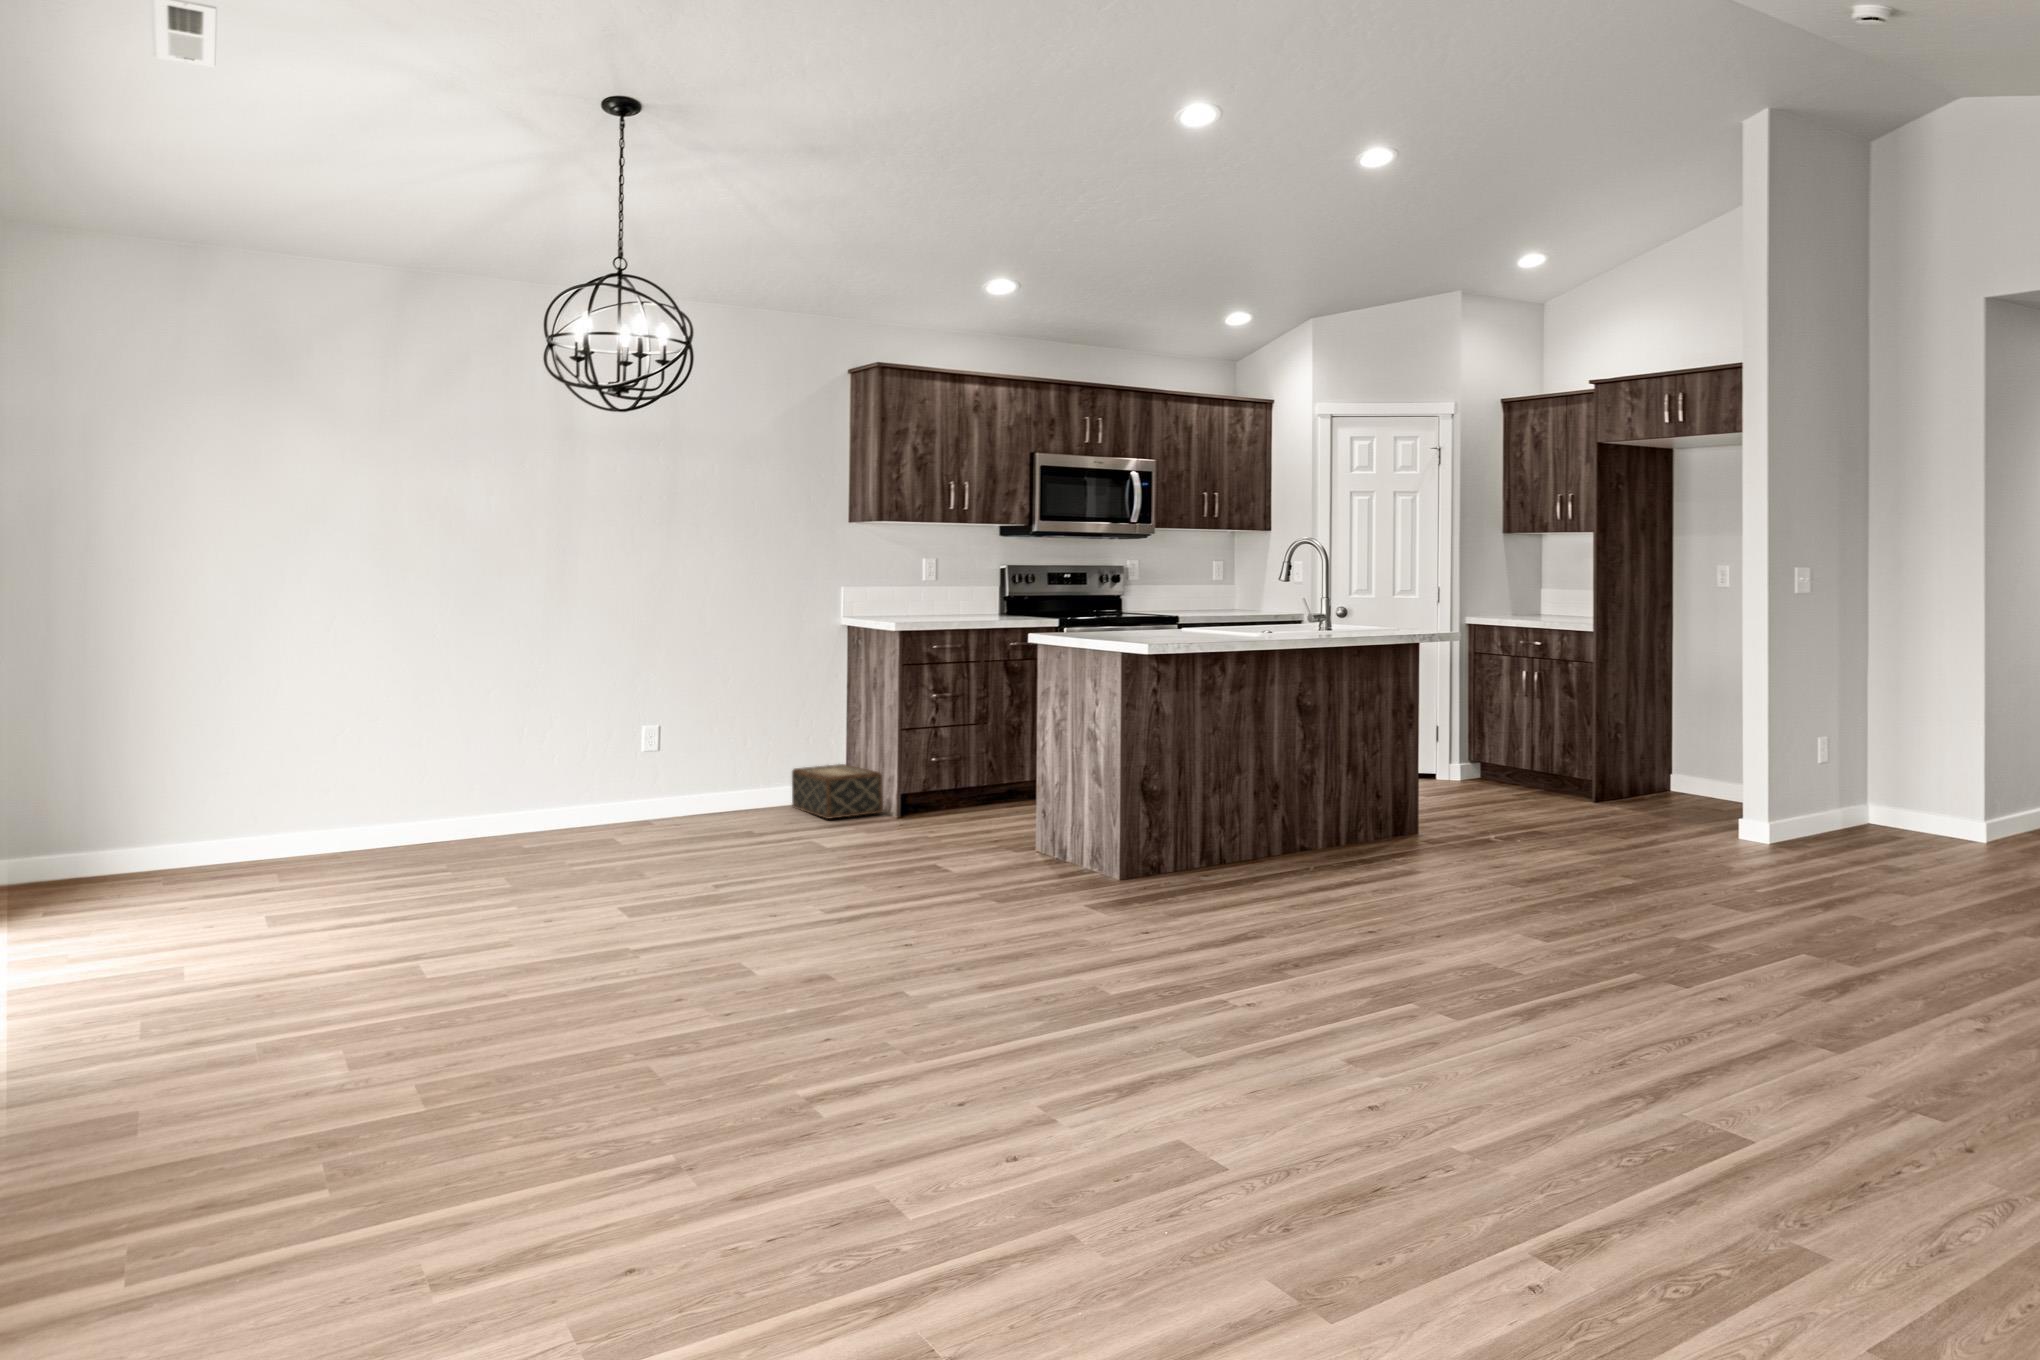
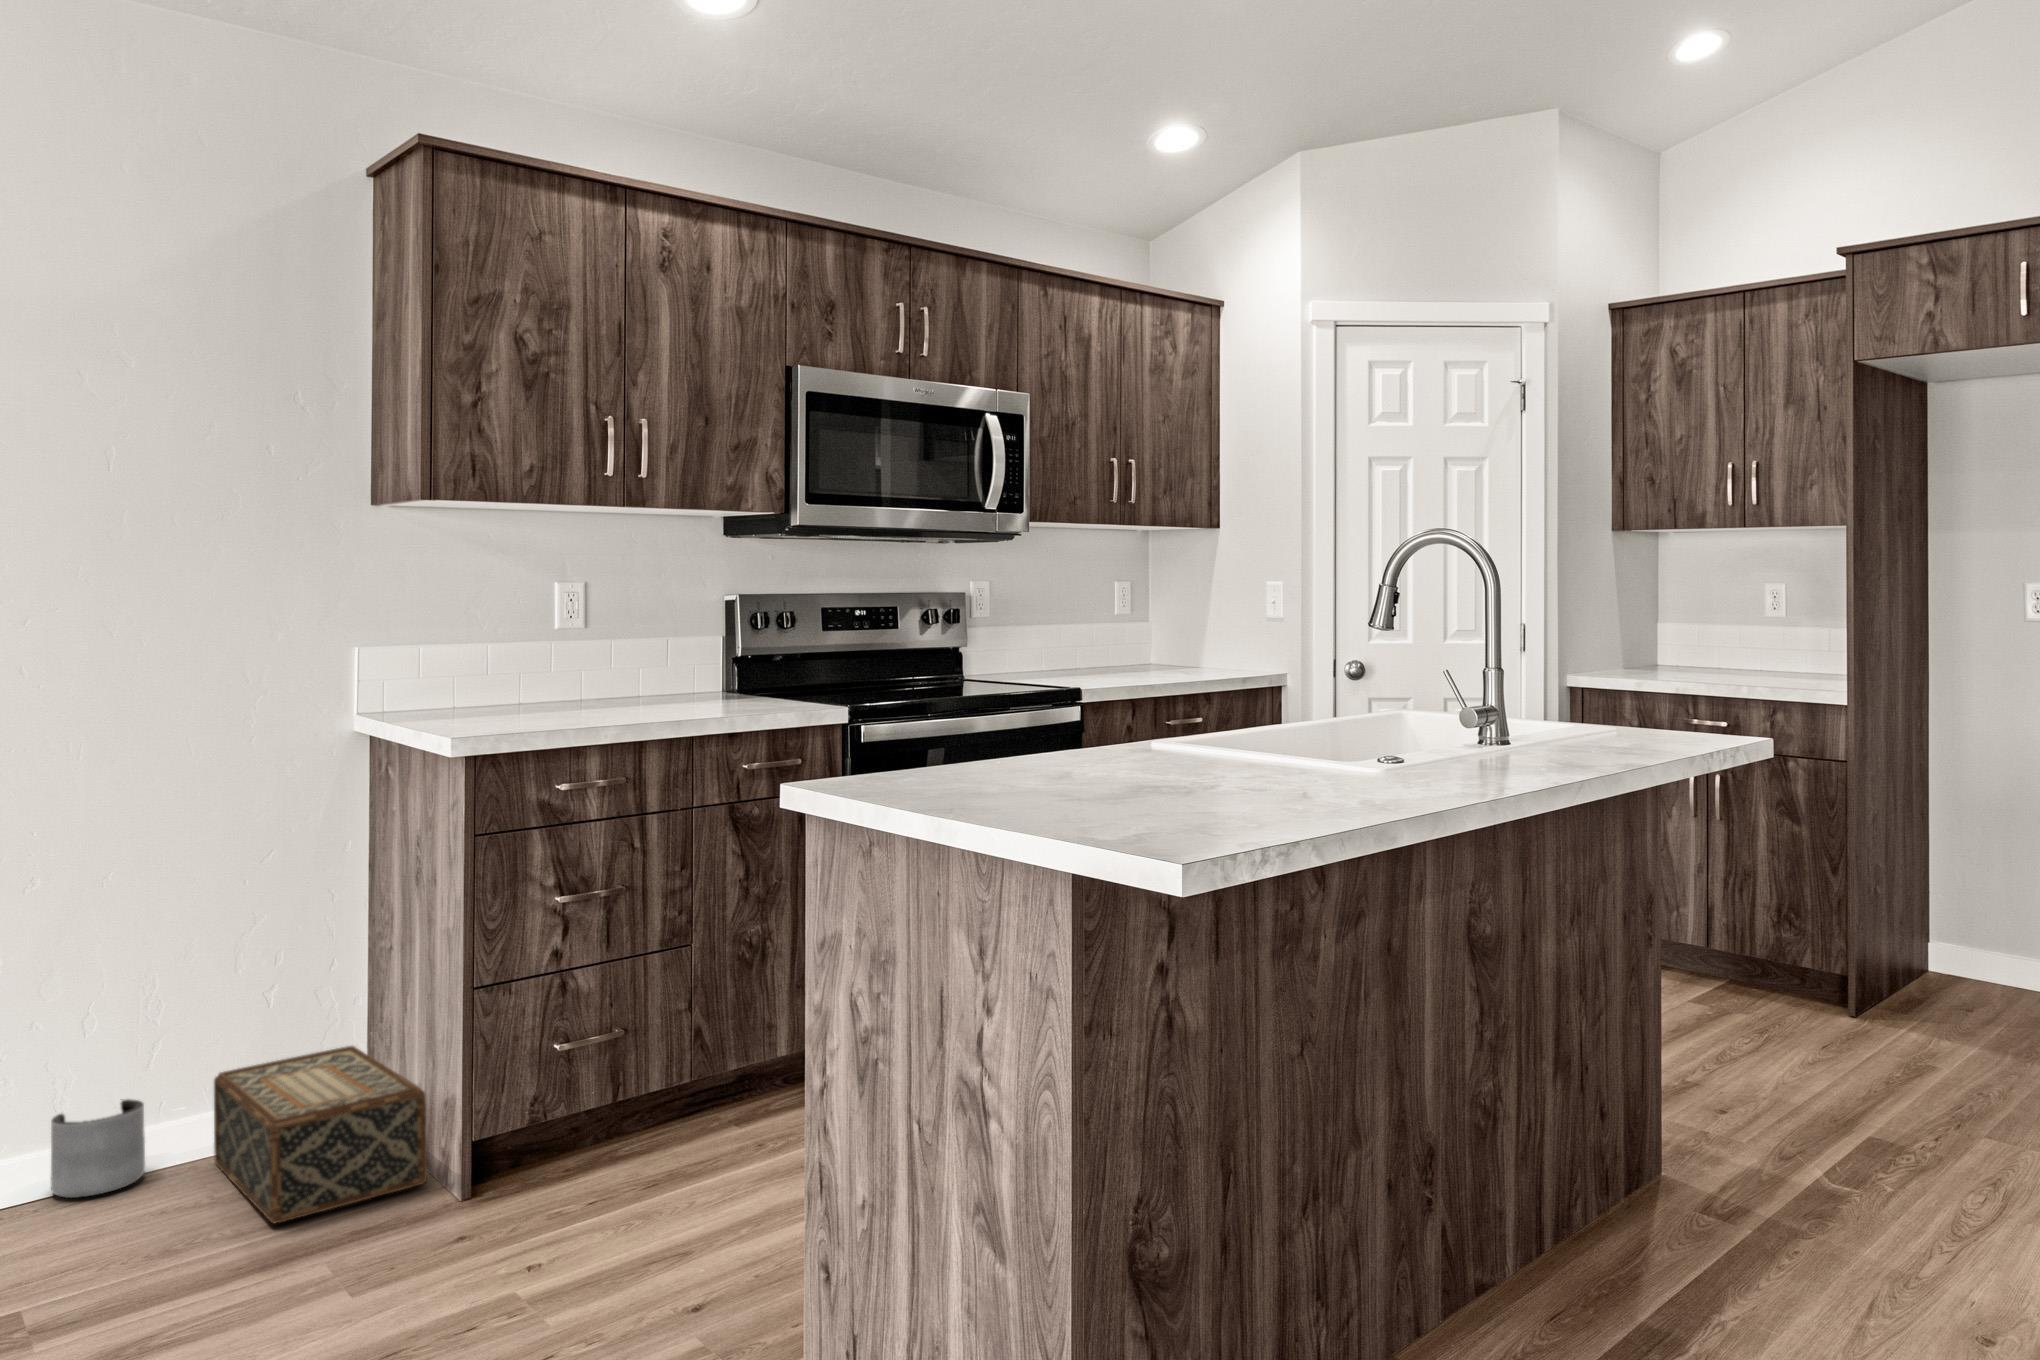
planter: none [734,777,768,812] -> present [51,1099,145,1198]

